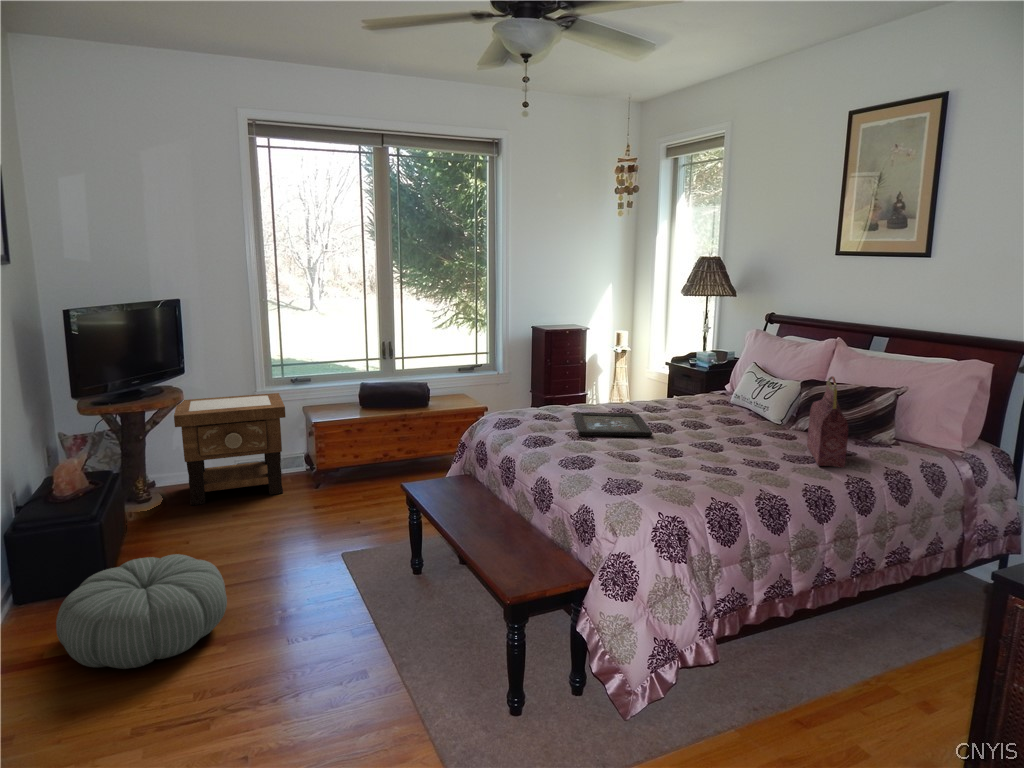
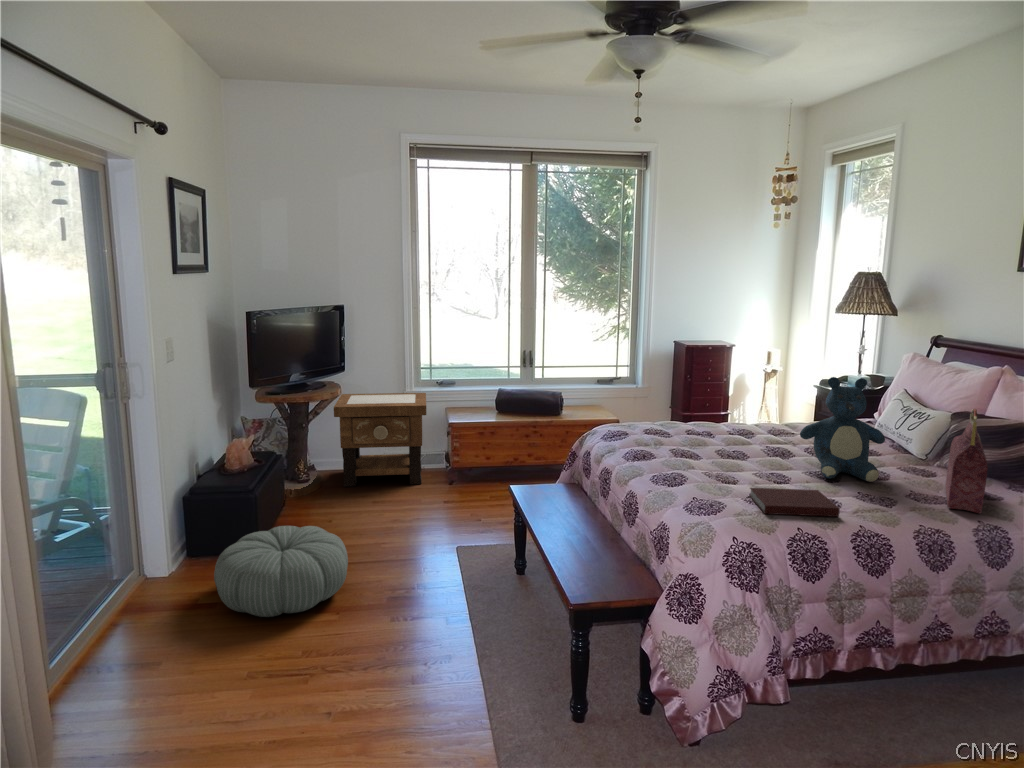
teddy bear: none [684,354,756,449] -> present [800,377,885,482]
tray: present [573,412,652,436] -> none [684,429,763,459]
notebook: none [655,460,739,487] -> present [750,488,840,517]

